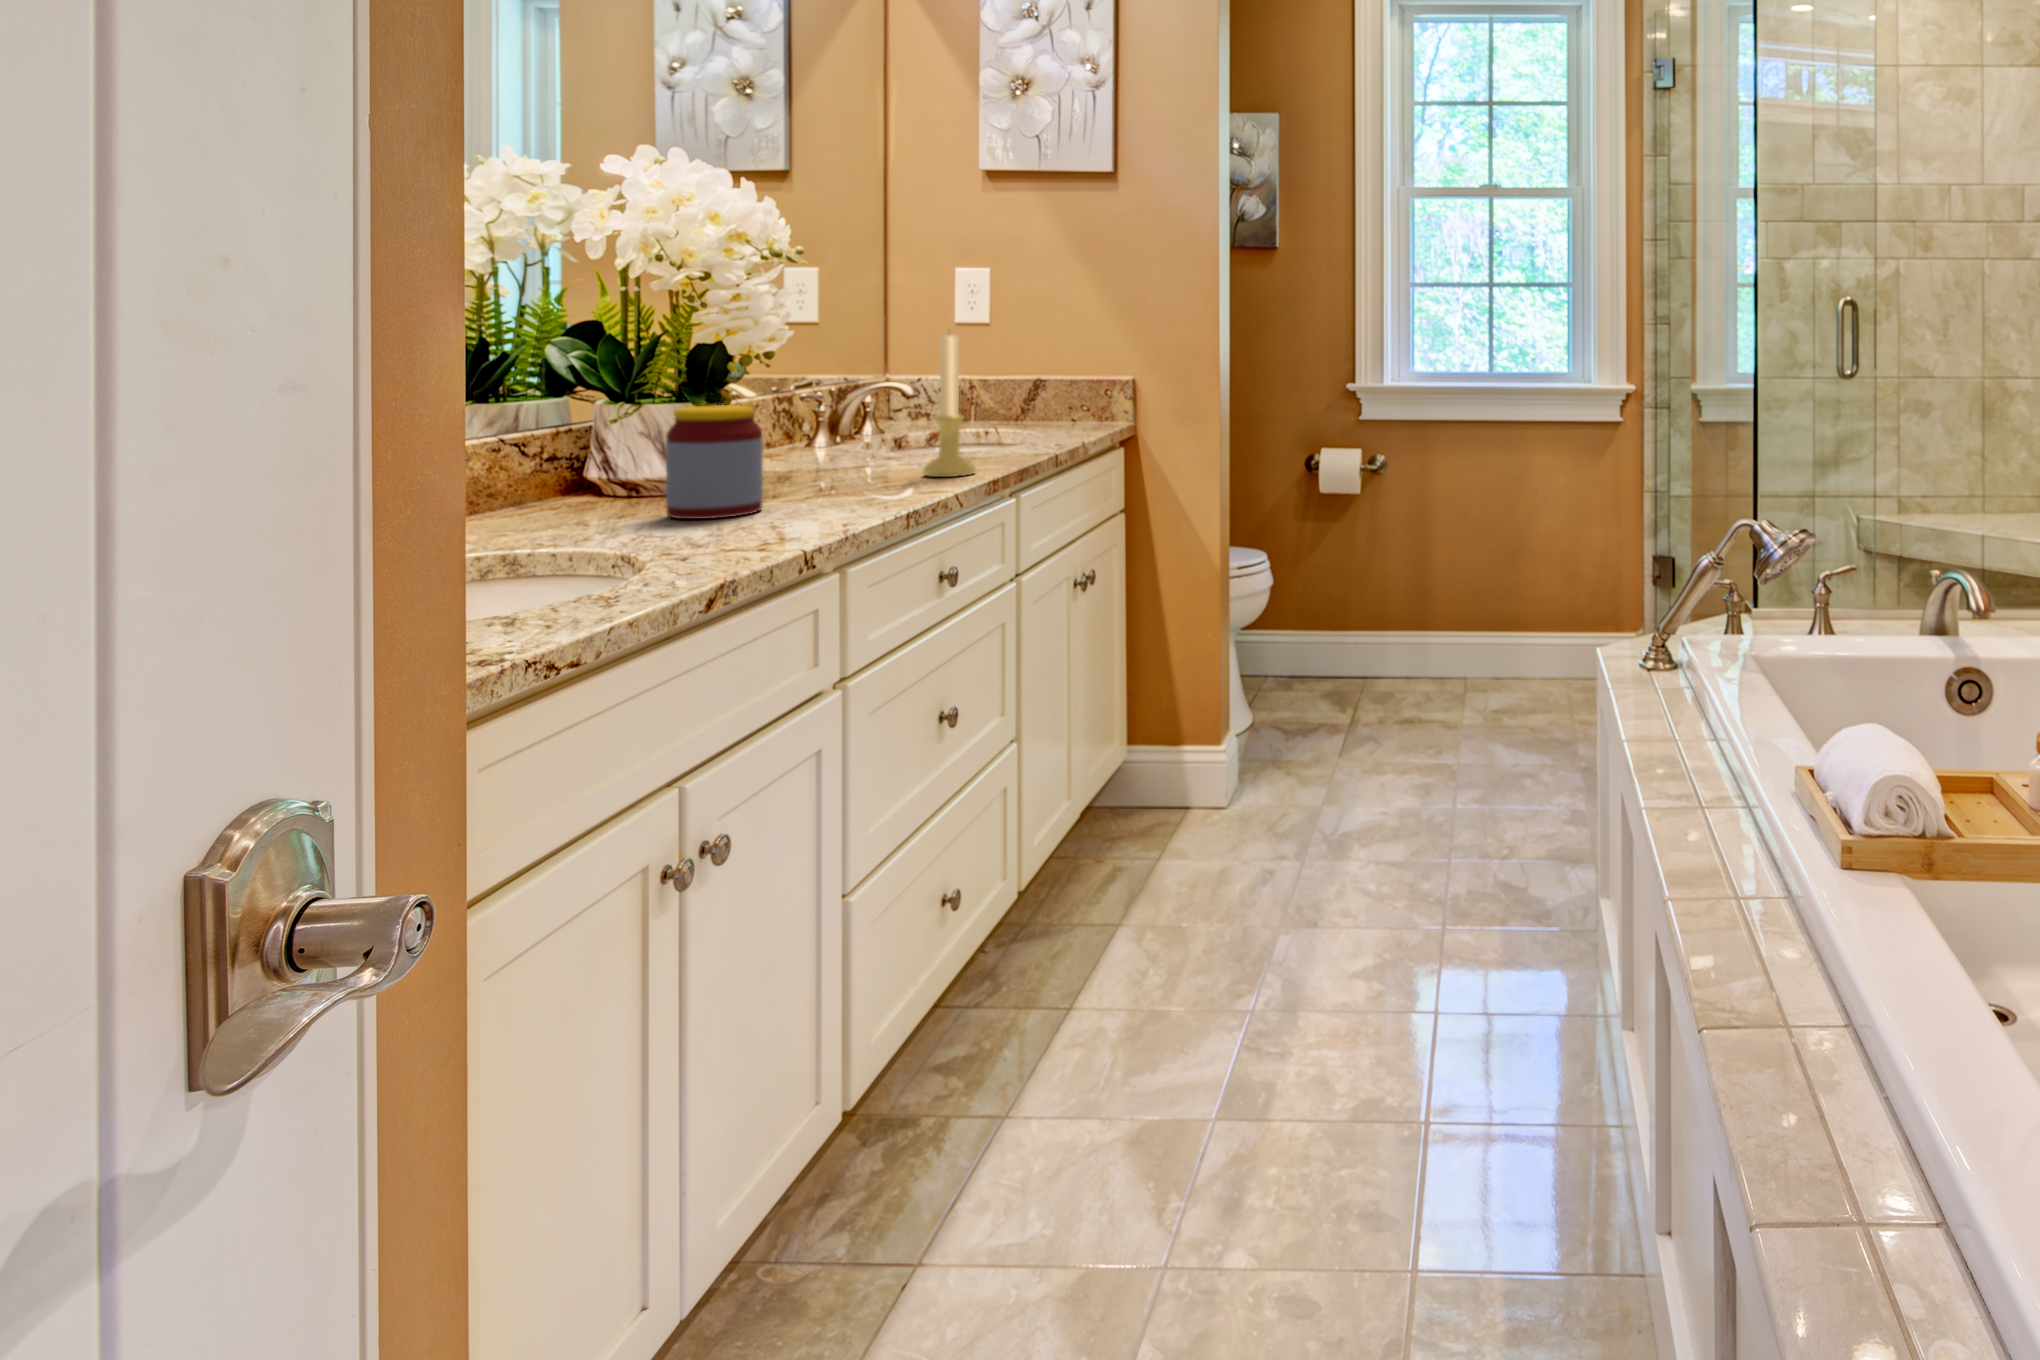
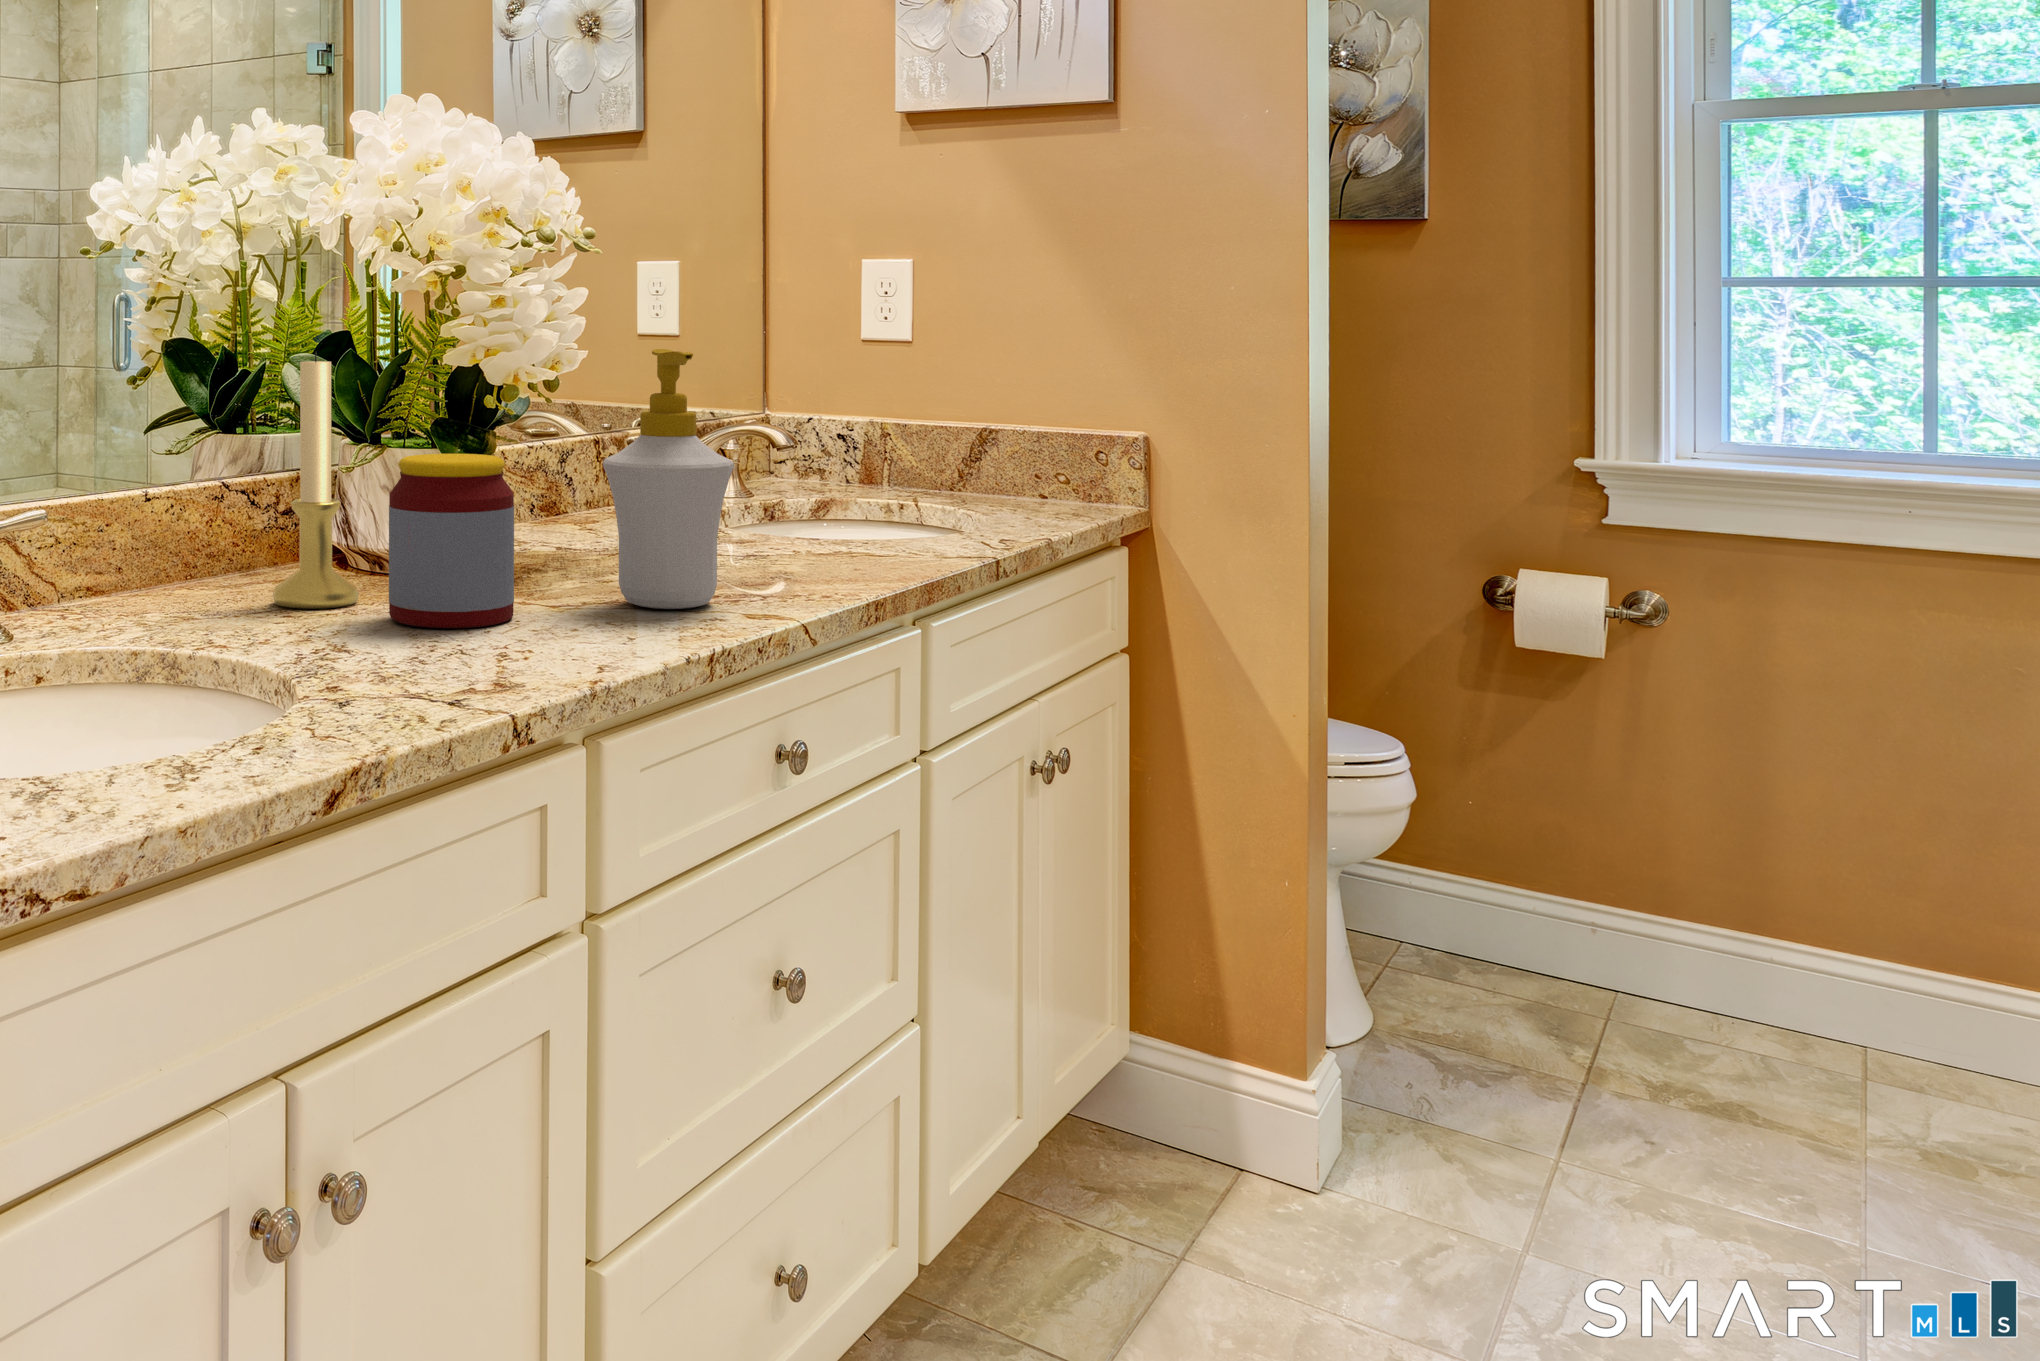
soap bottle: none [819,335,910,496] -> present [603,349,734,609]
candle holder: present [923,335,976,477] -> present [273,352,359,609]

